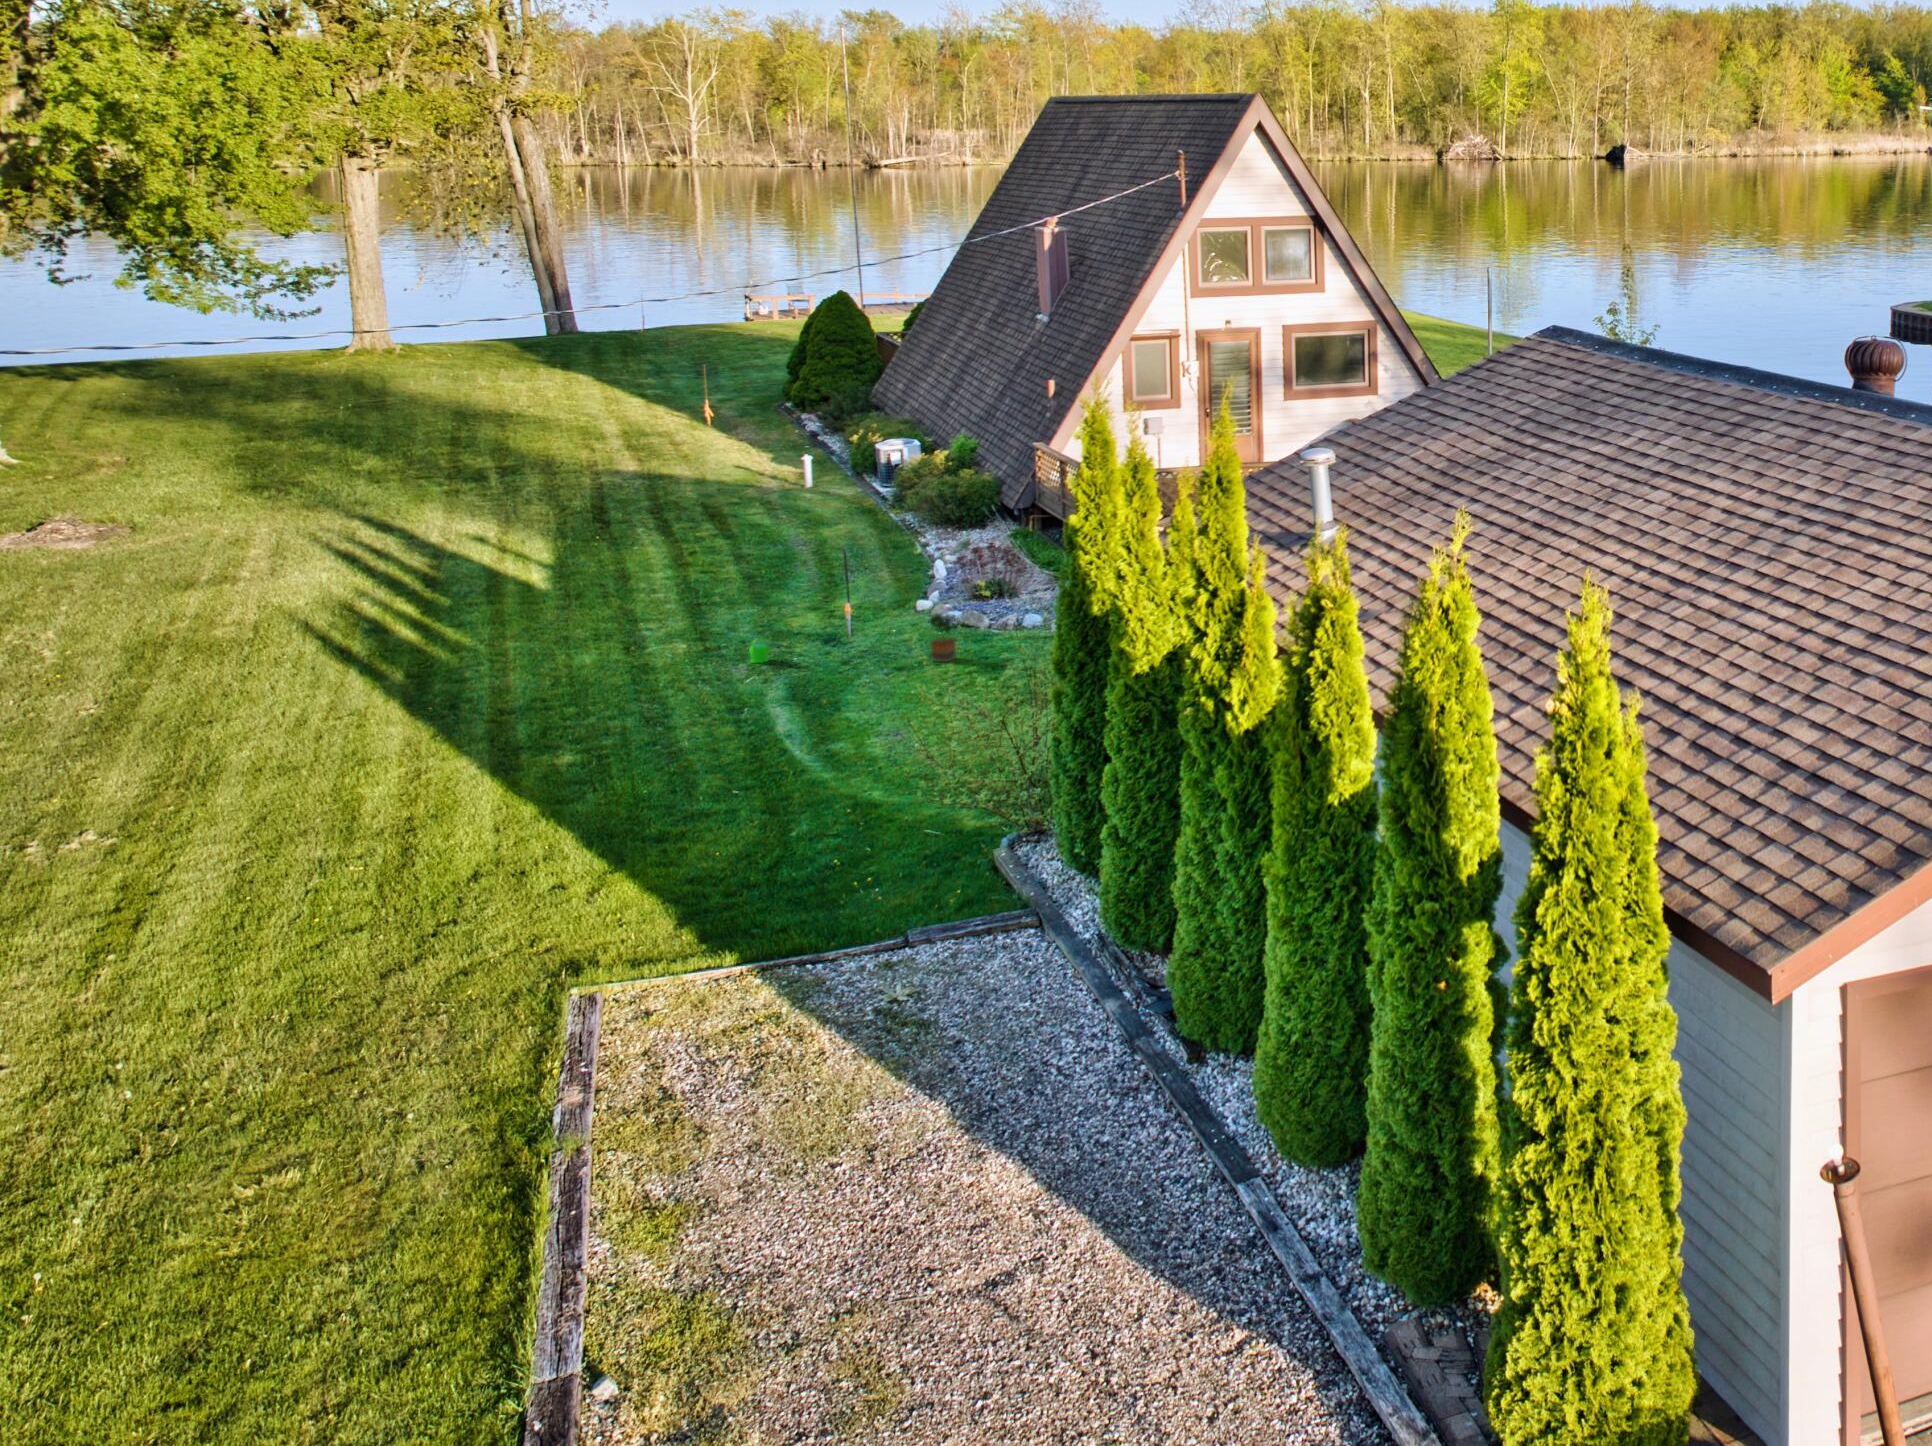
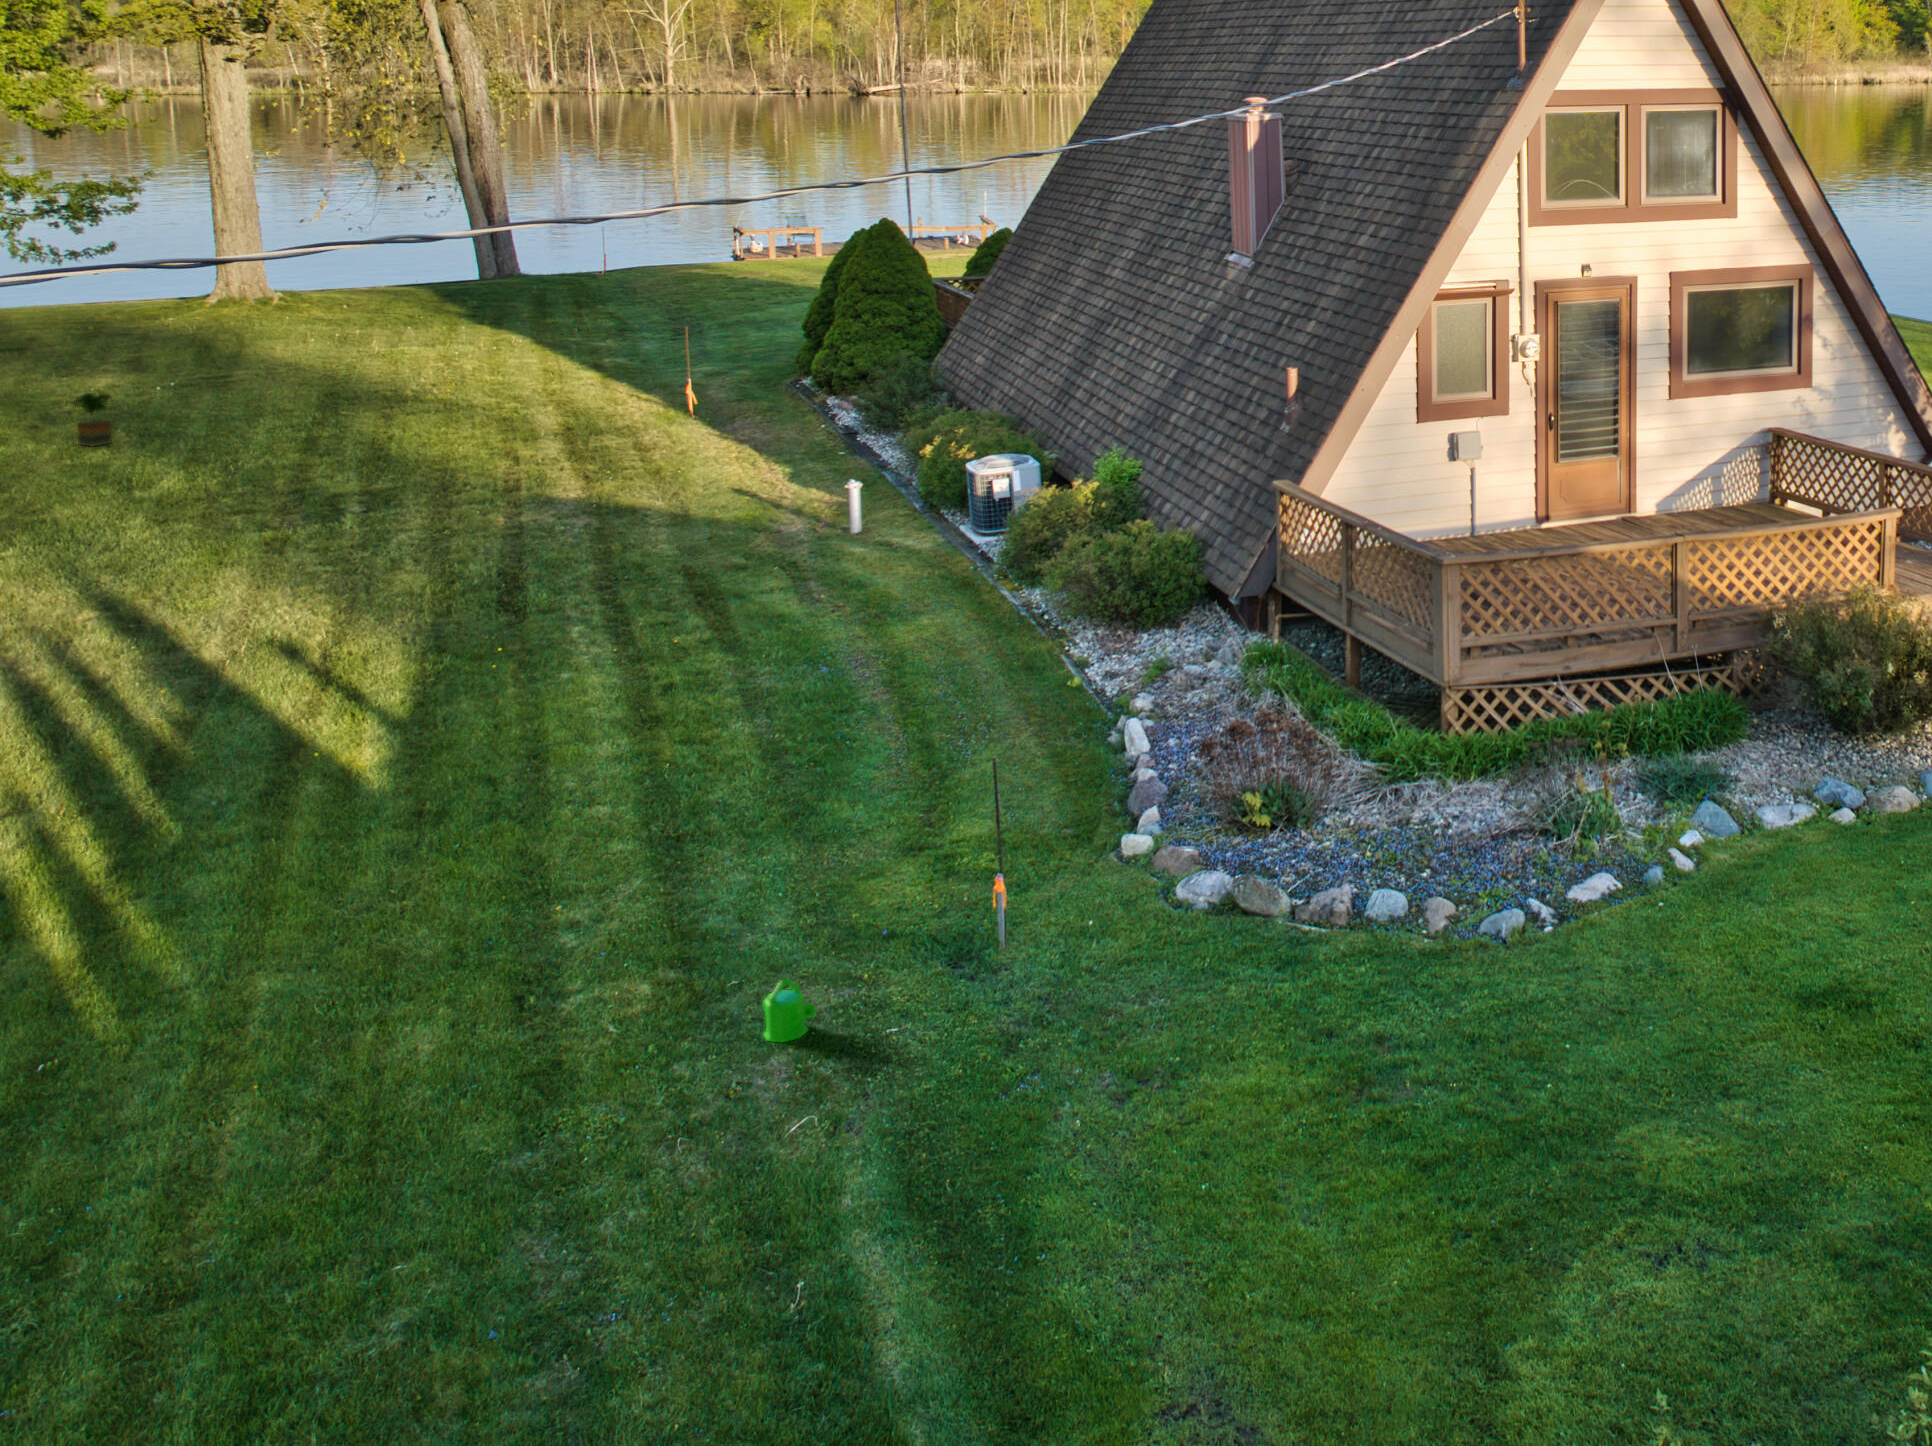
potted tree: present [931,613,960,662] -> present [73,393,113,446]

